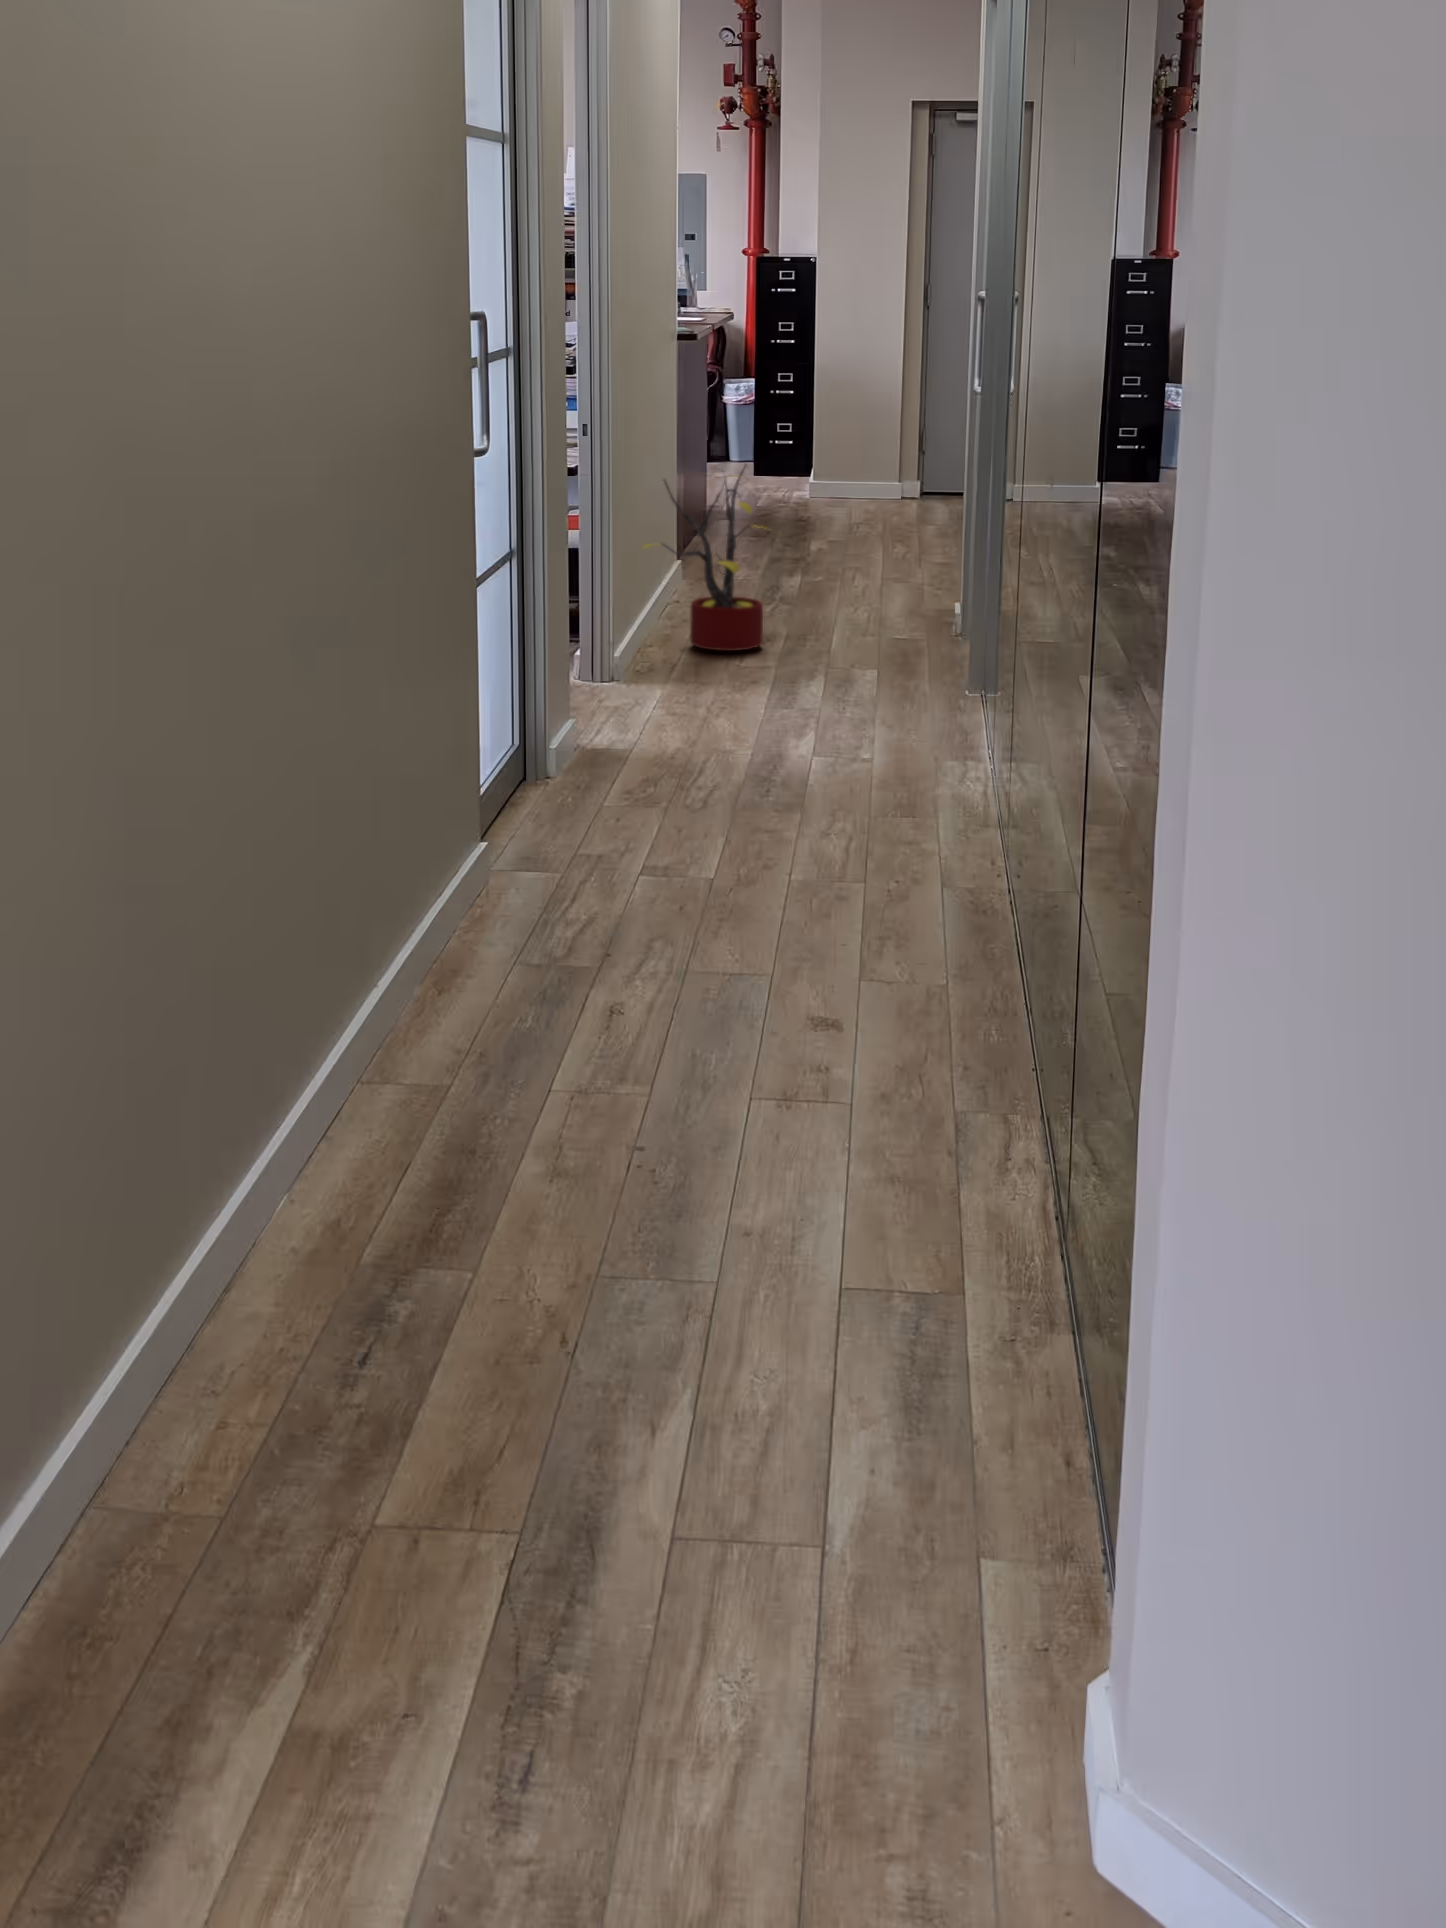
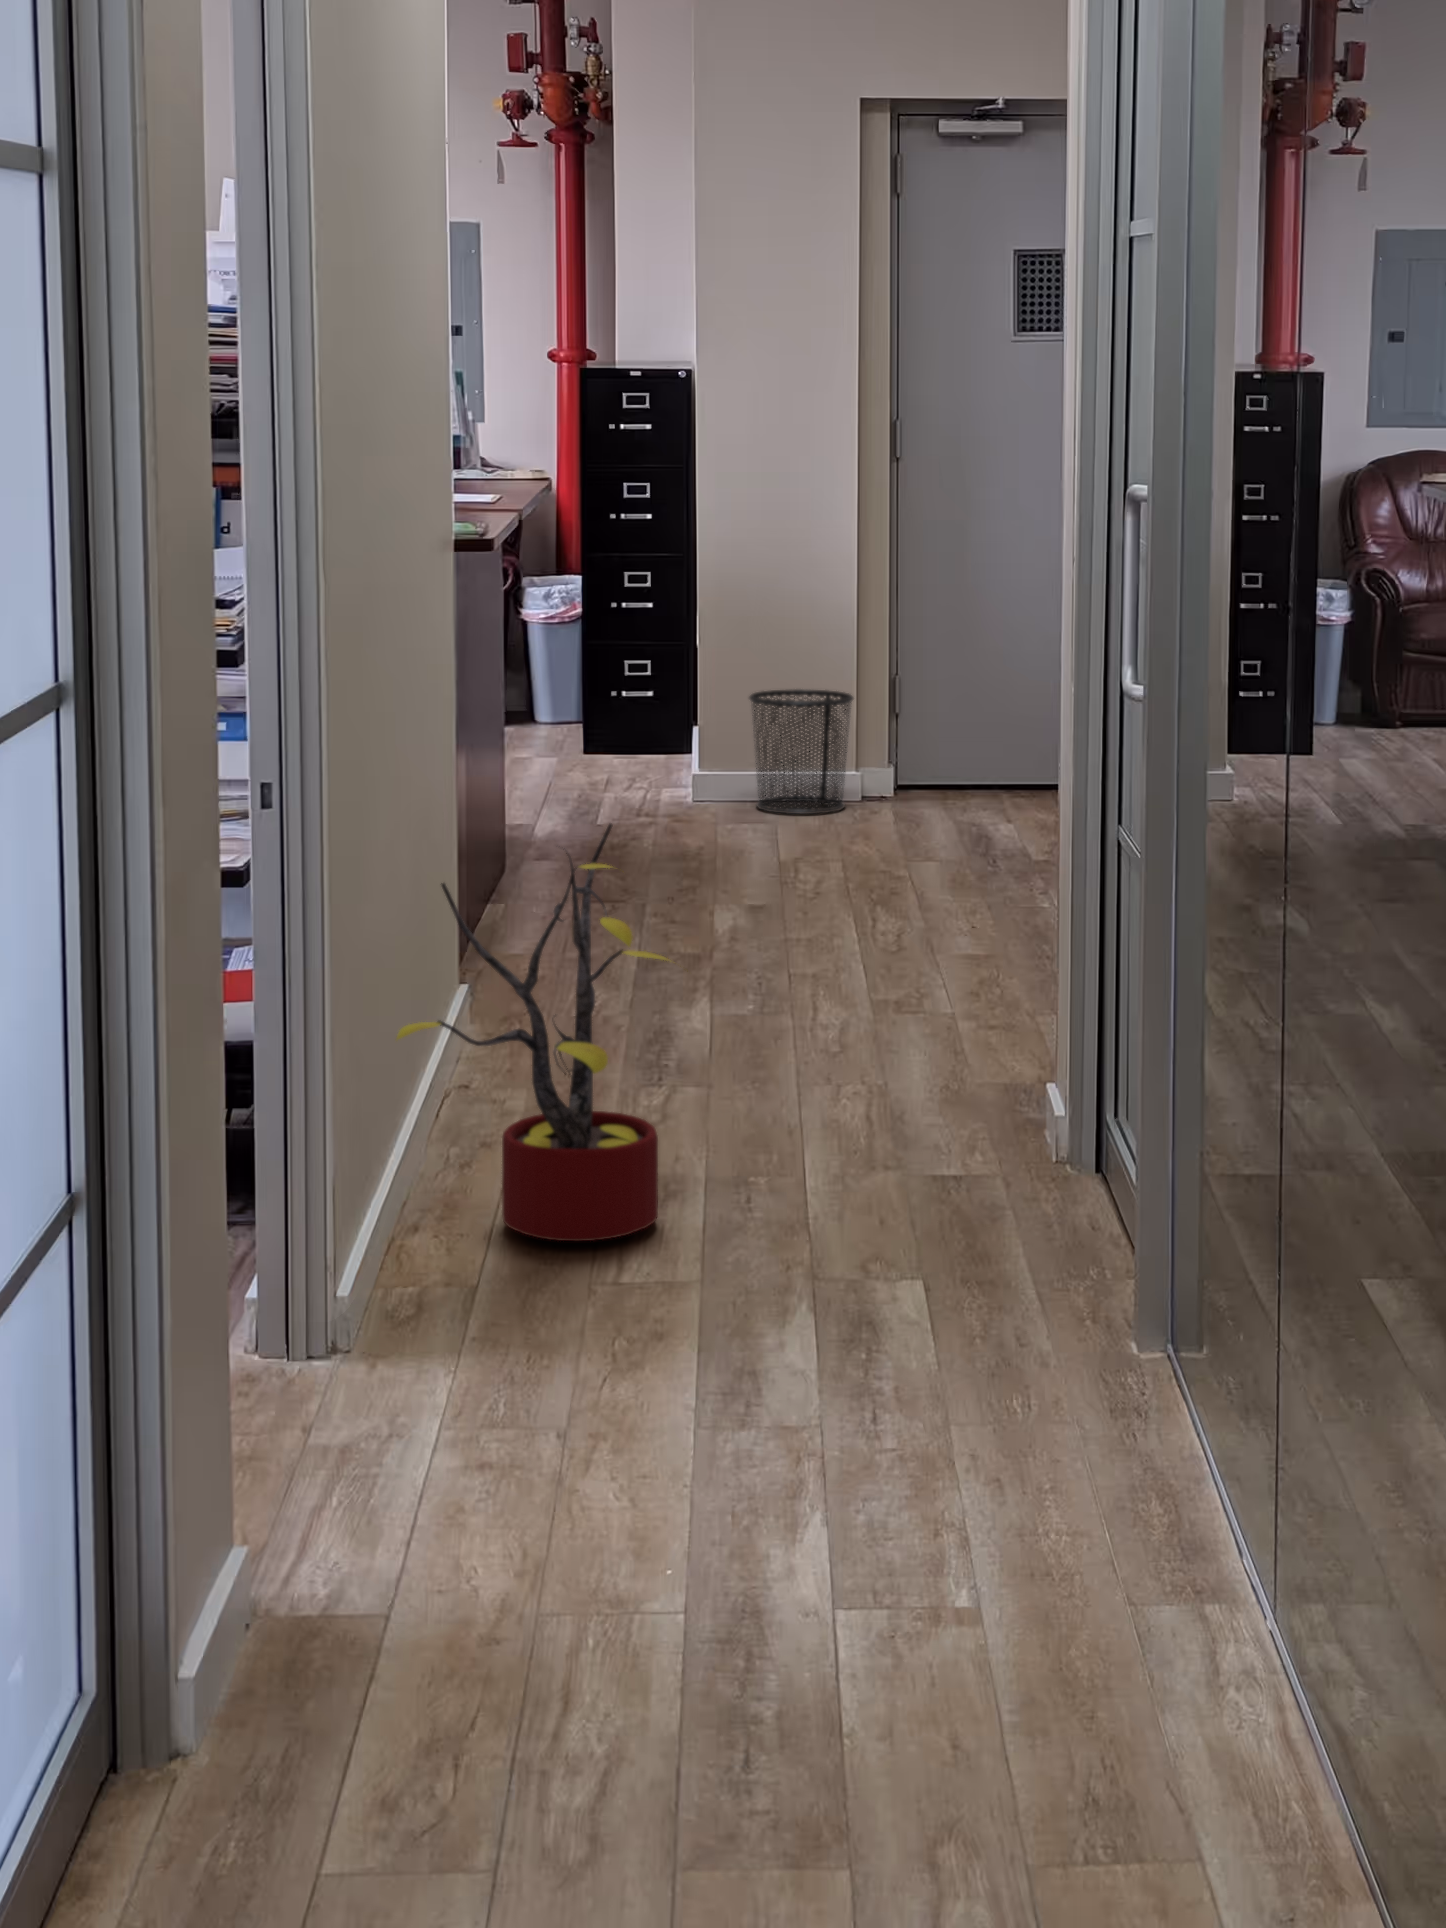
waste bin: none [841,436,899,503] -> present [749,689,853,814]

